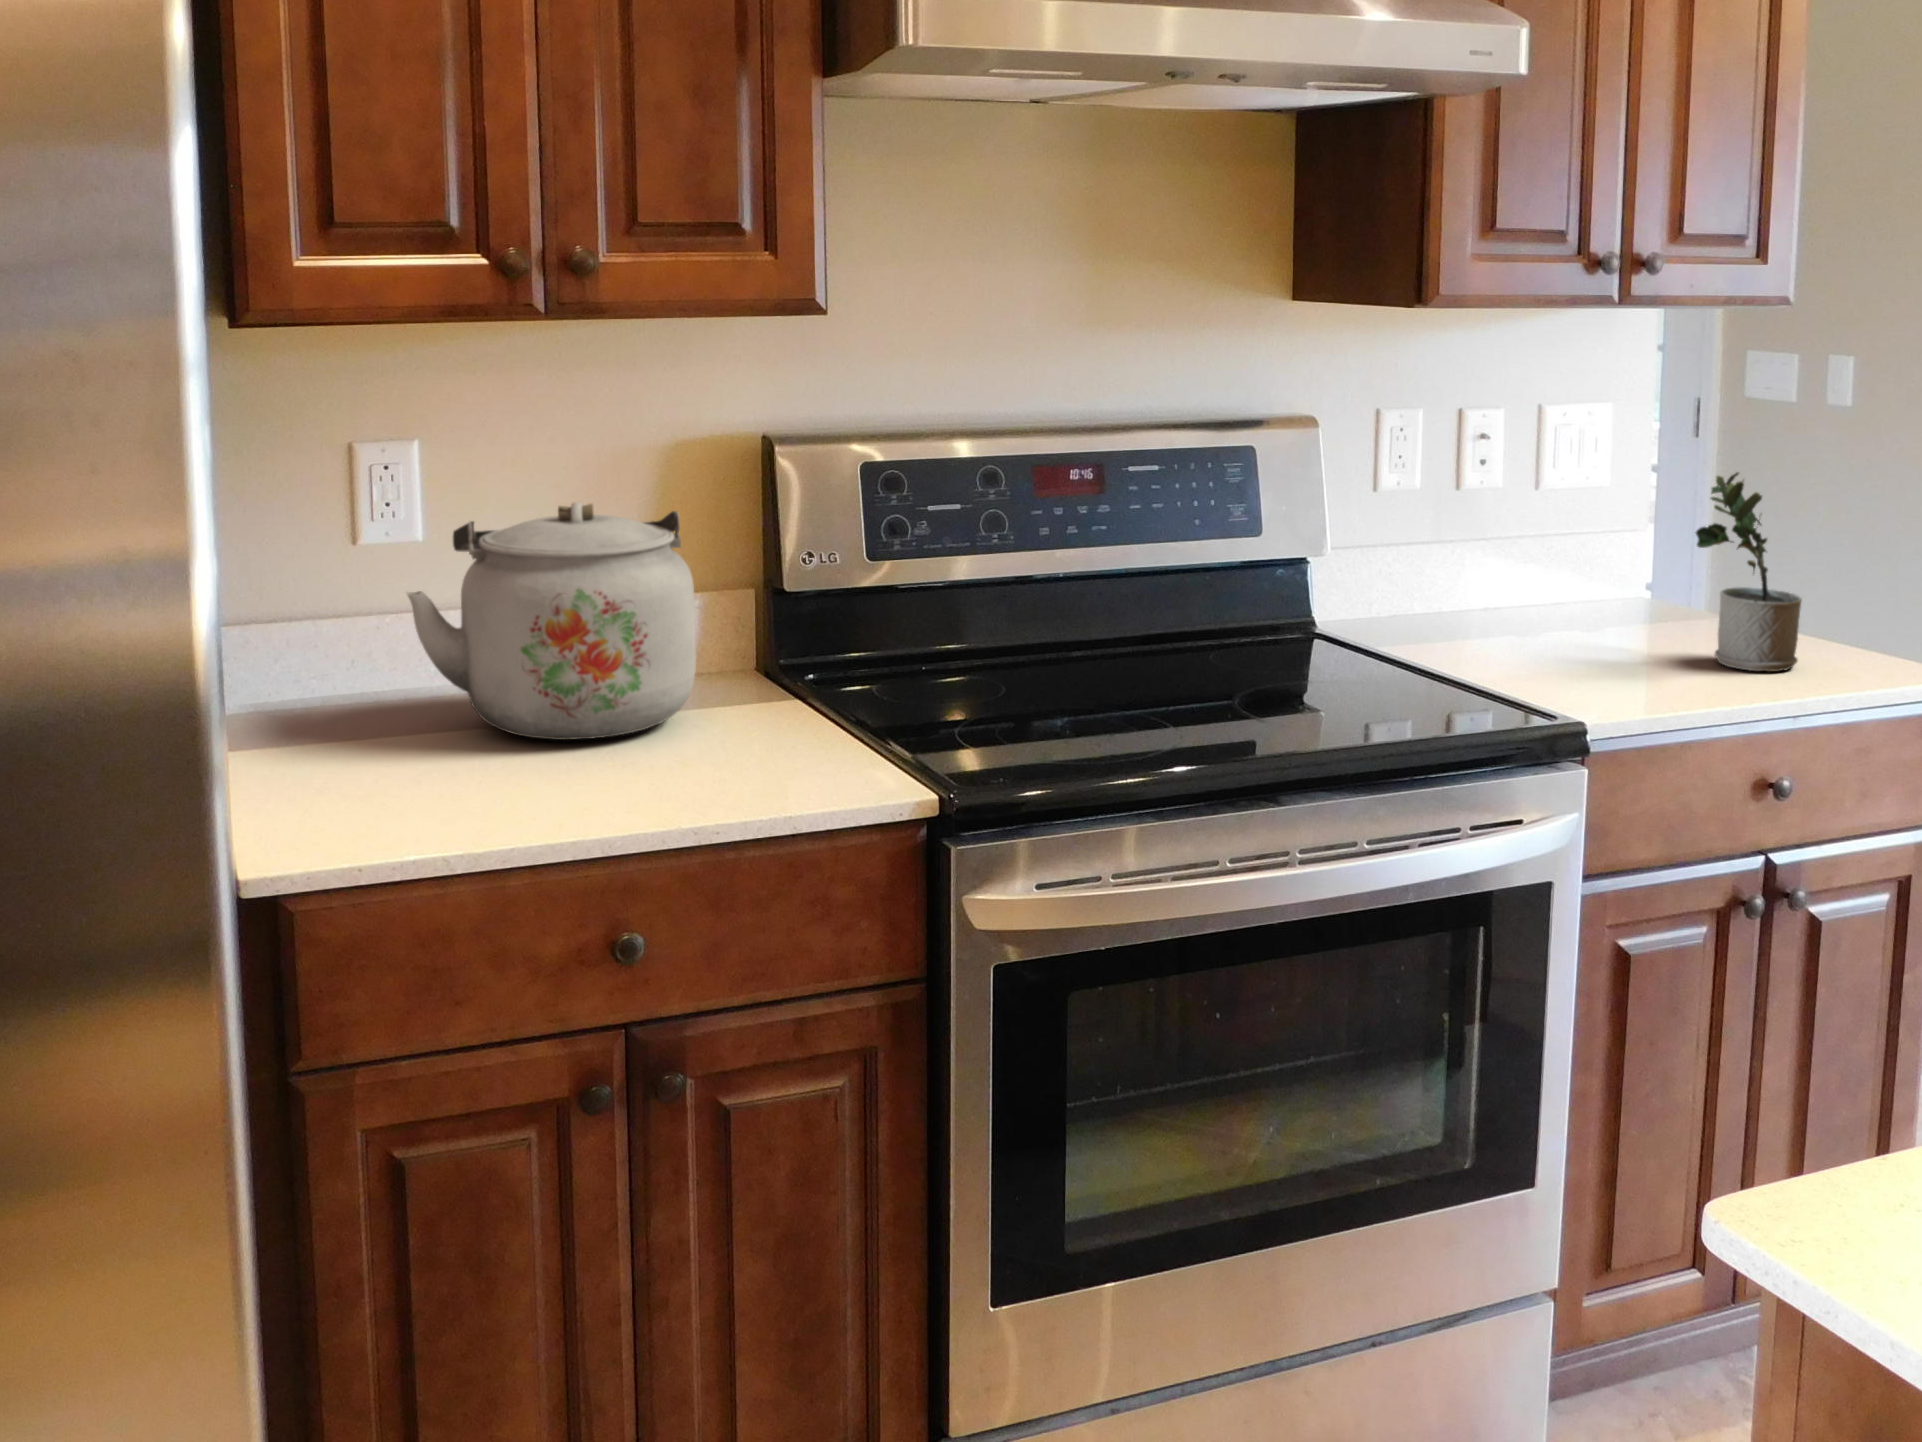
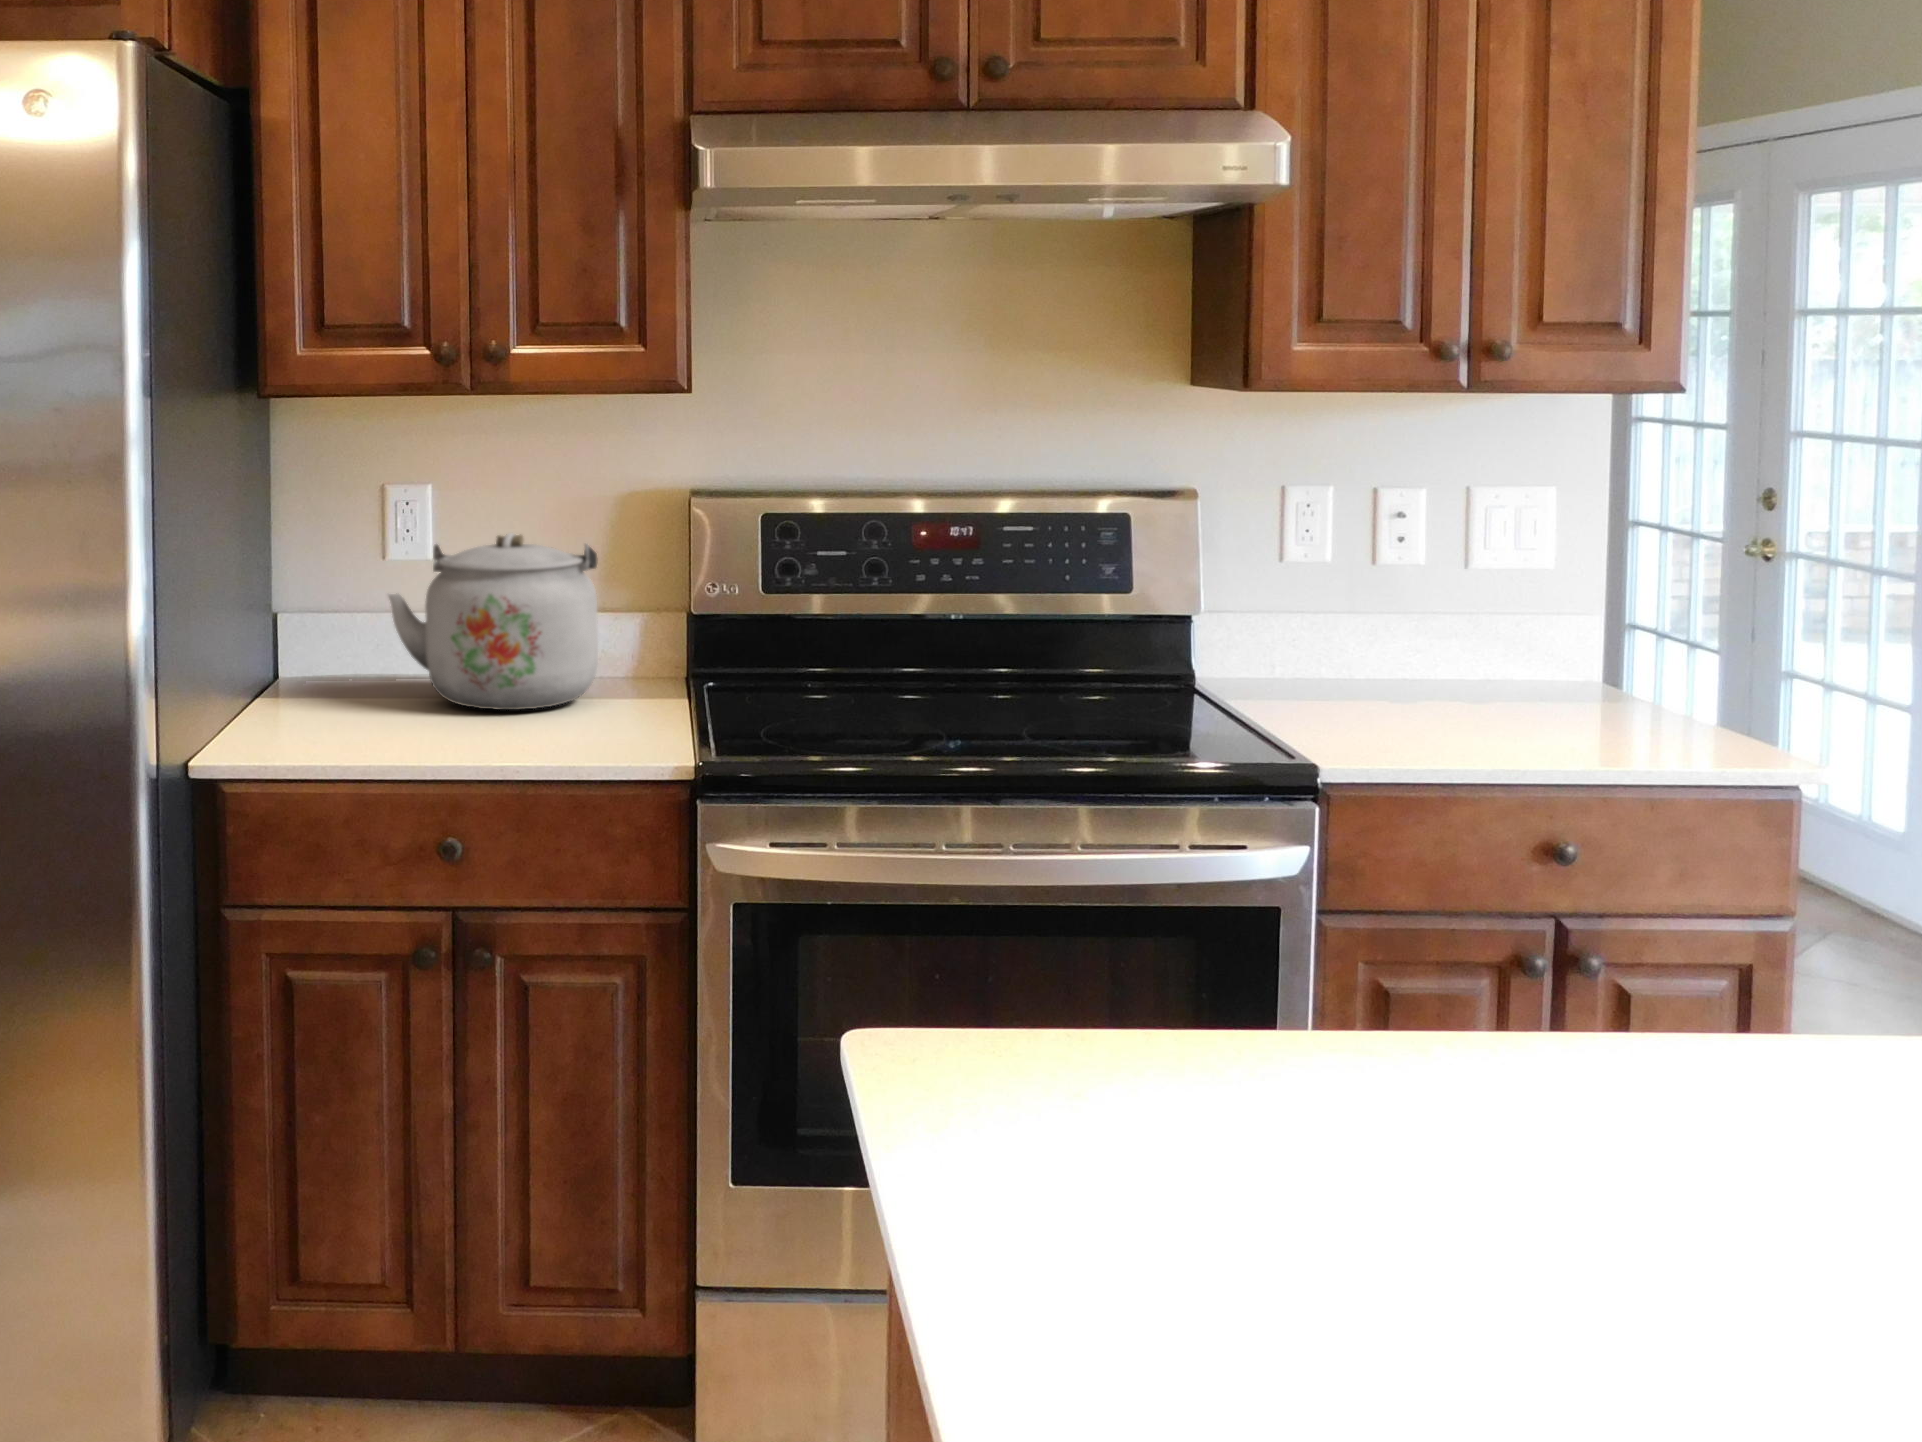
potted plant: present [1696,472,1802,672] -> none [1523,545,1652,740]

